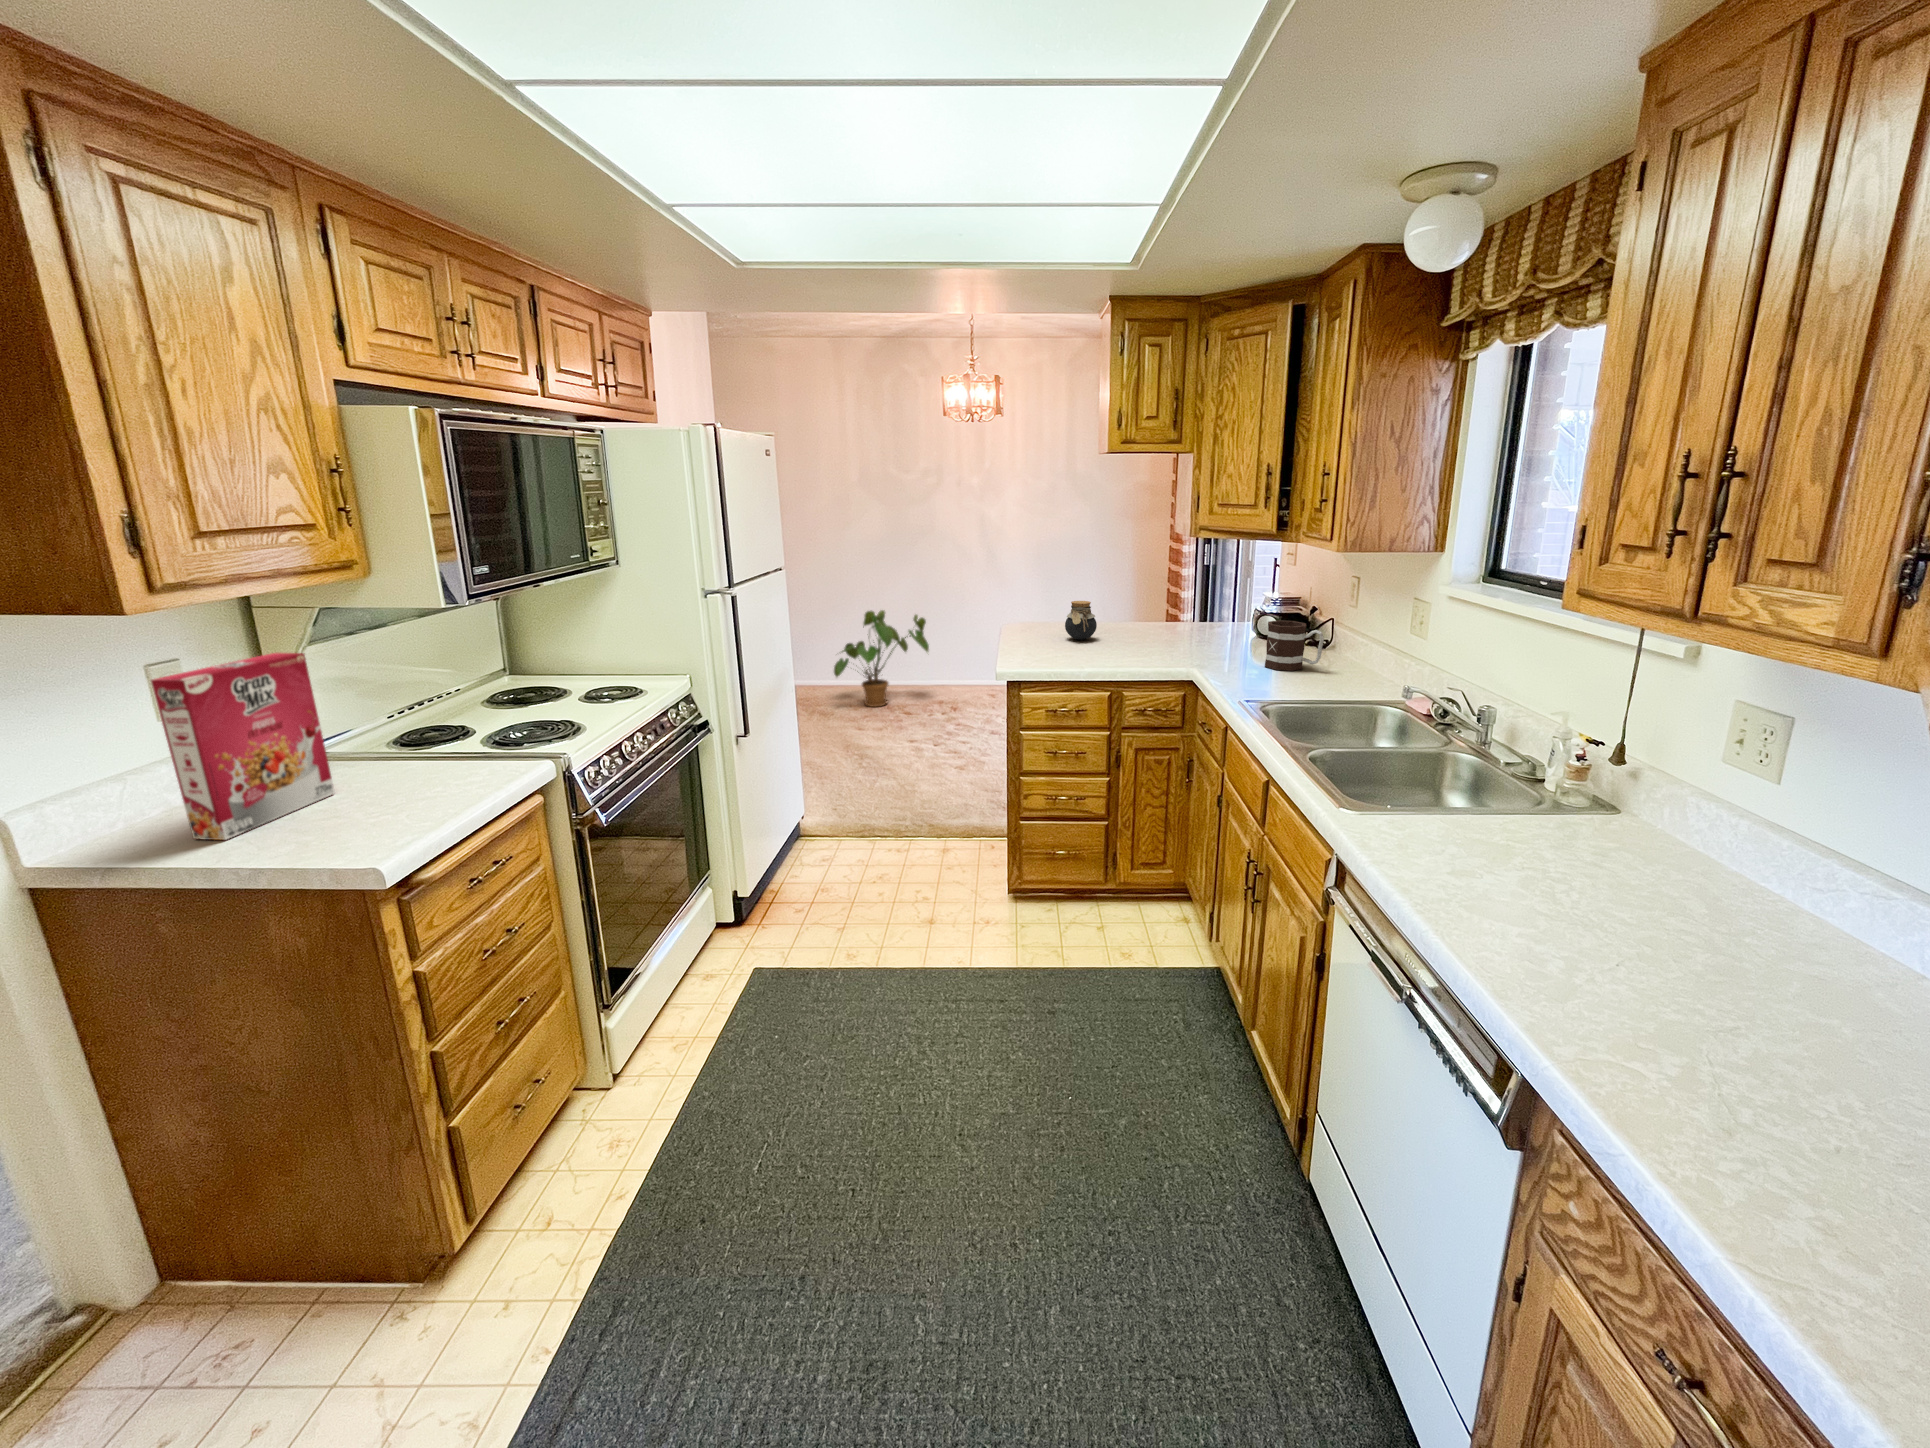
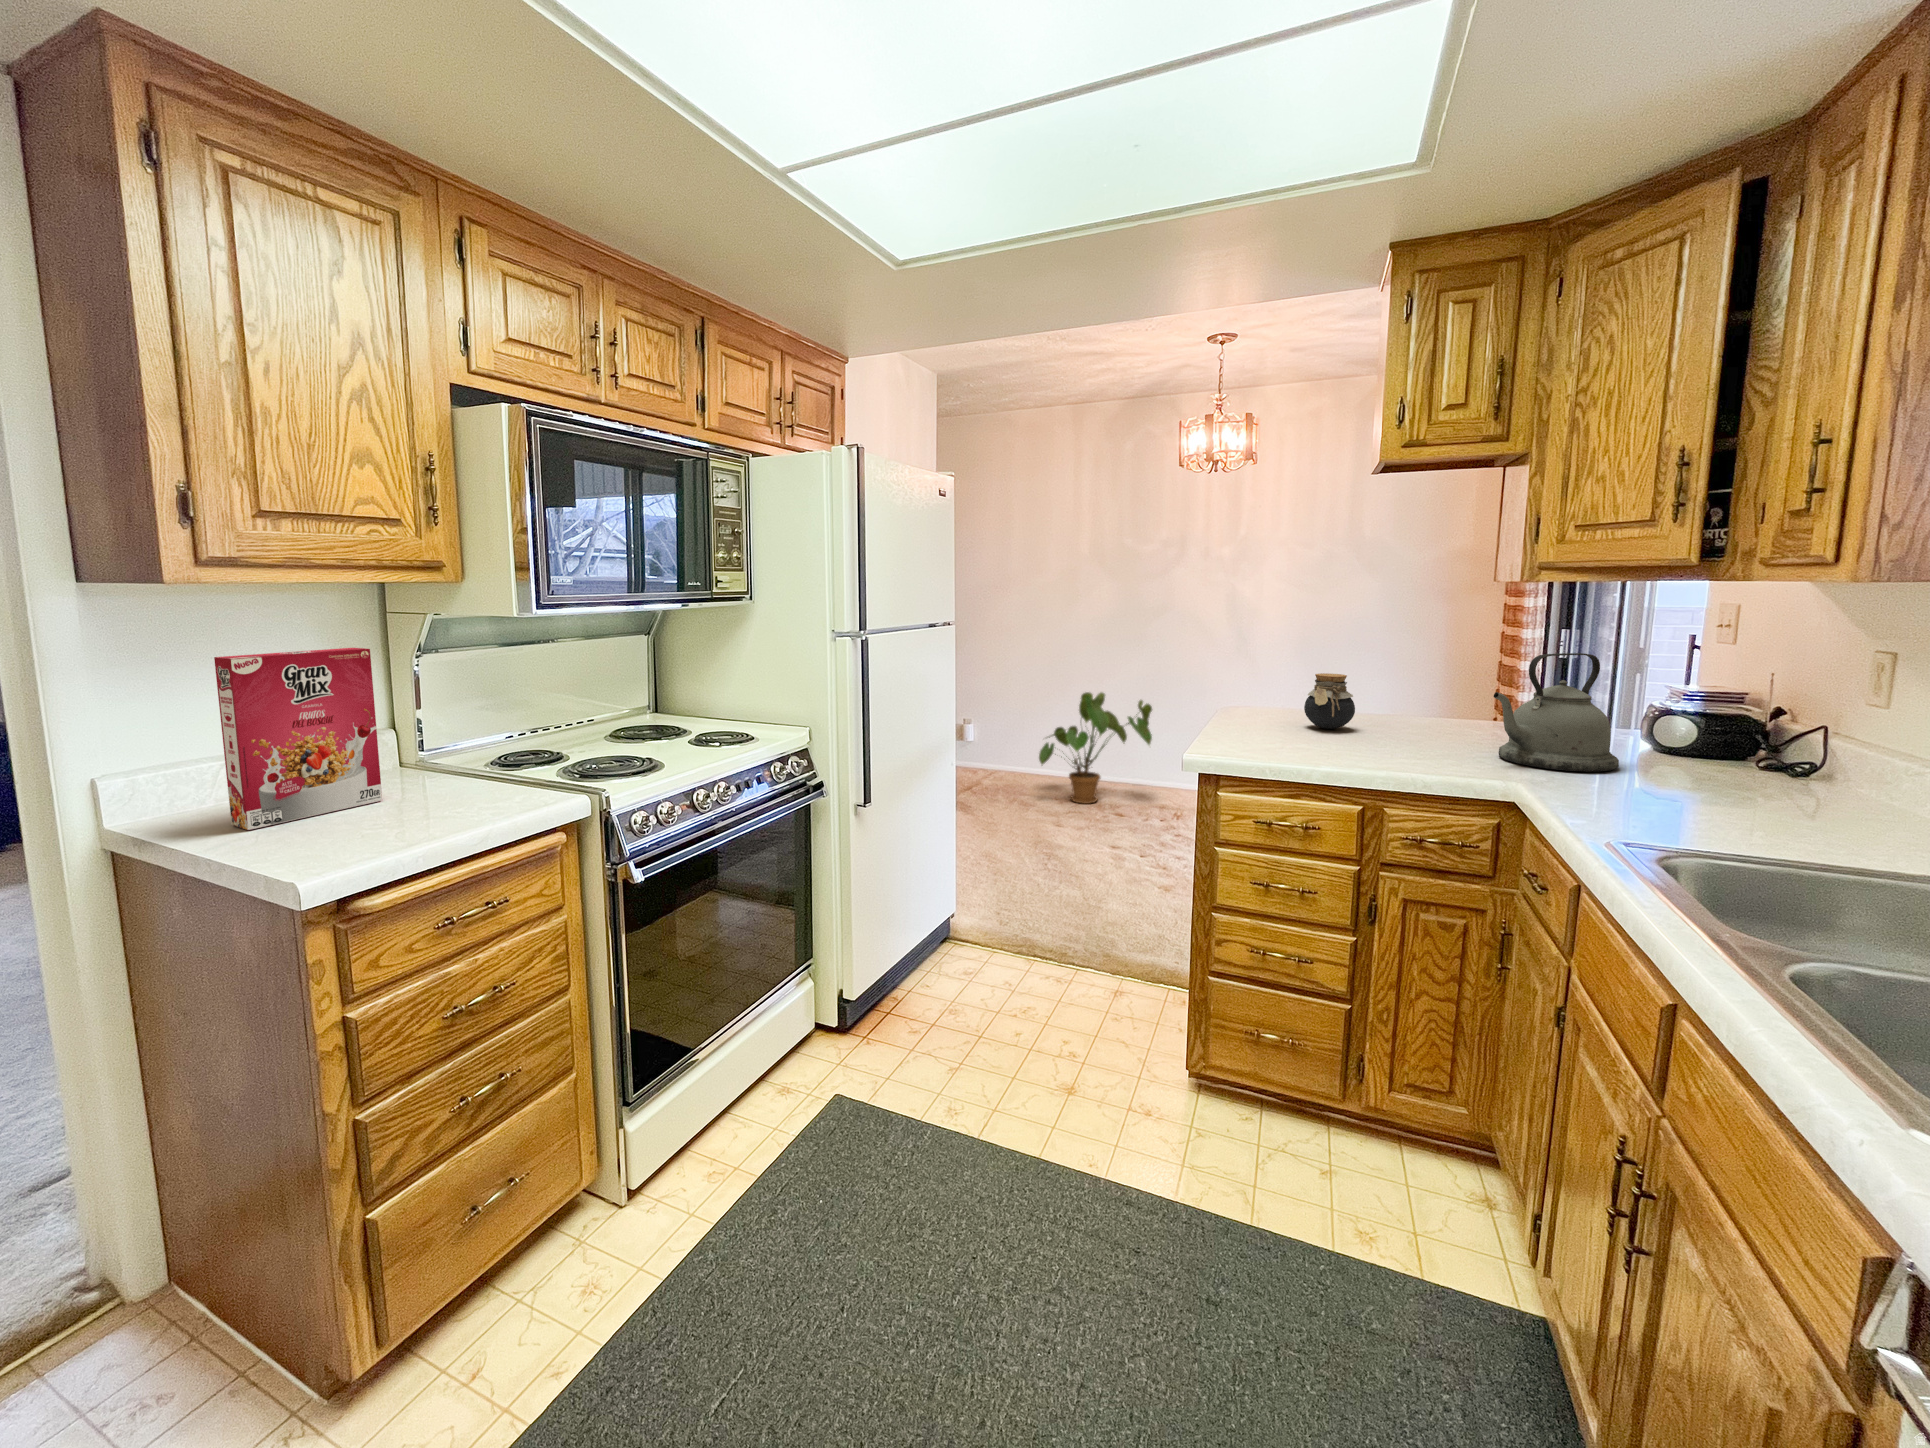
kettle: none [1179,585,1241,658] -> present [1494,653,1619,772]
mug: present [1265,620,1324,671] -> none [1669,714,1812,804]

